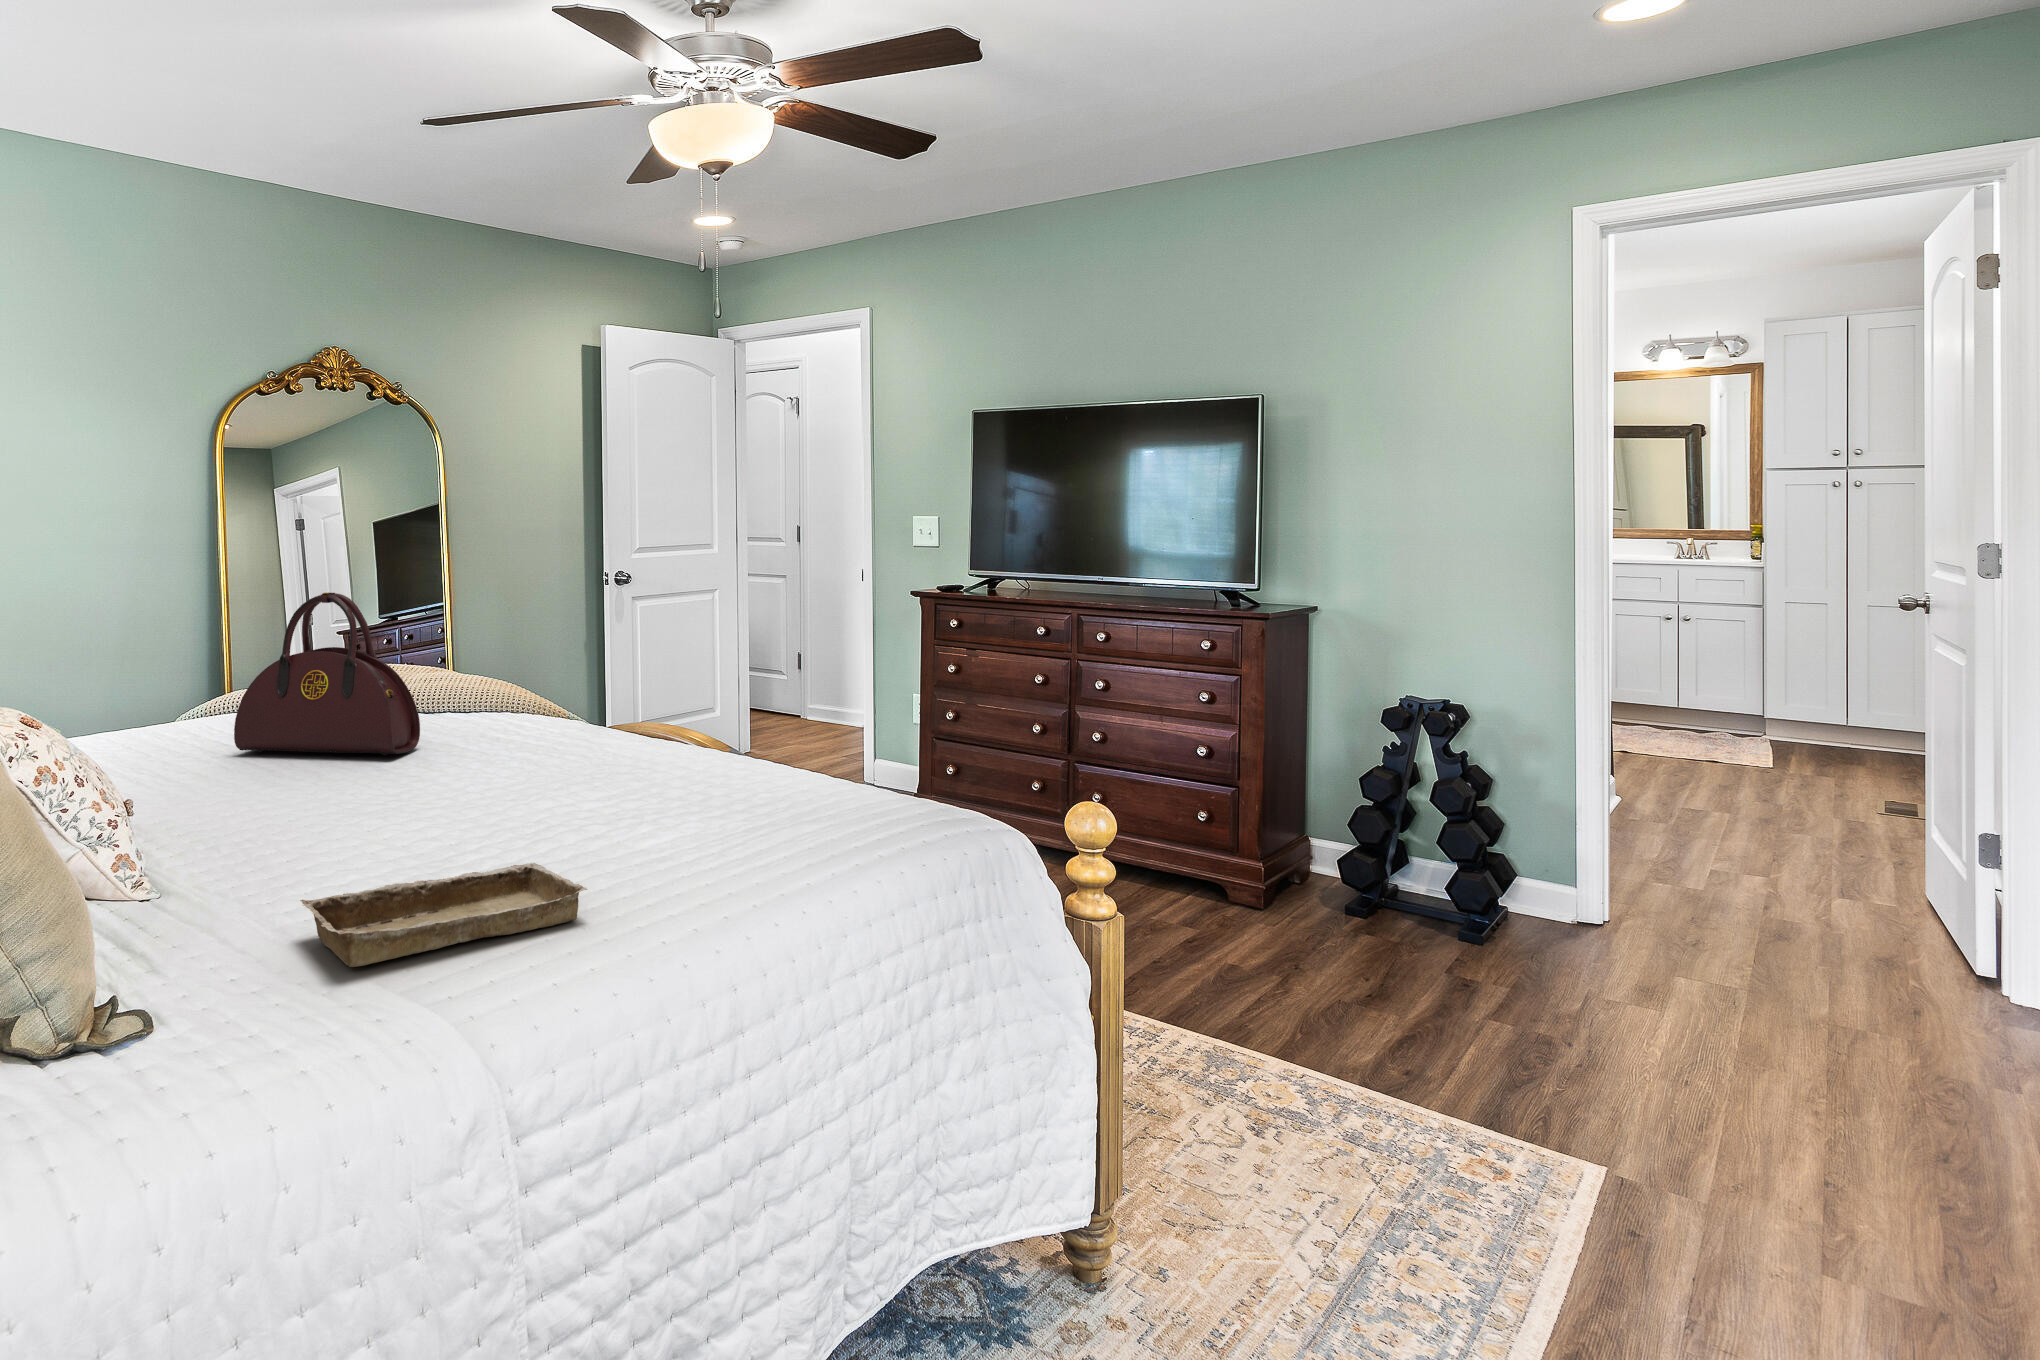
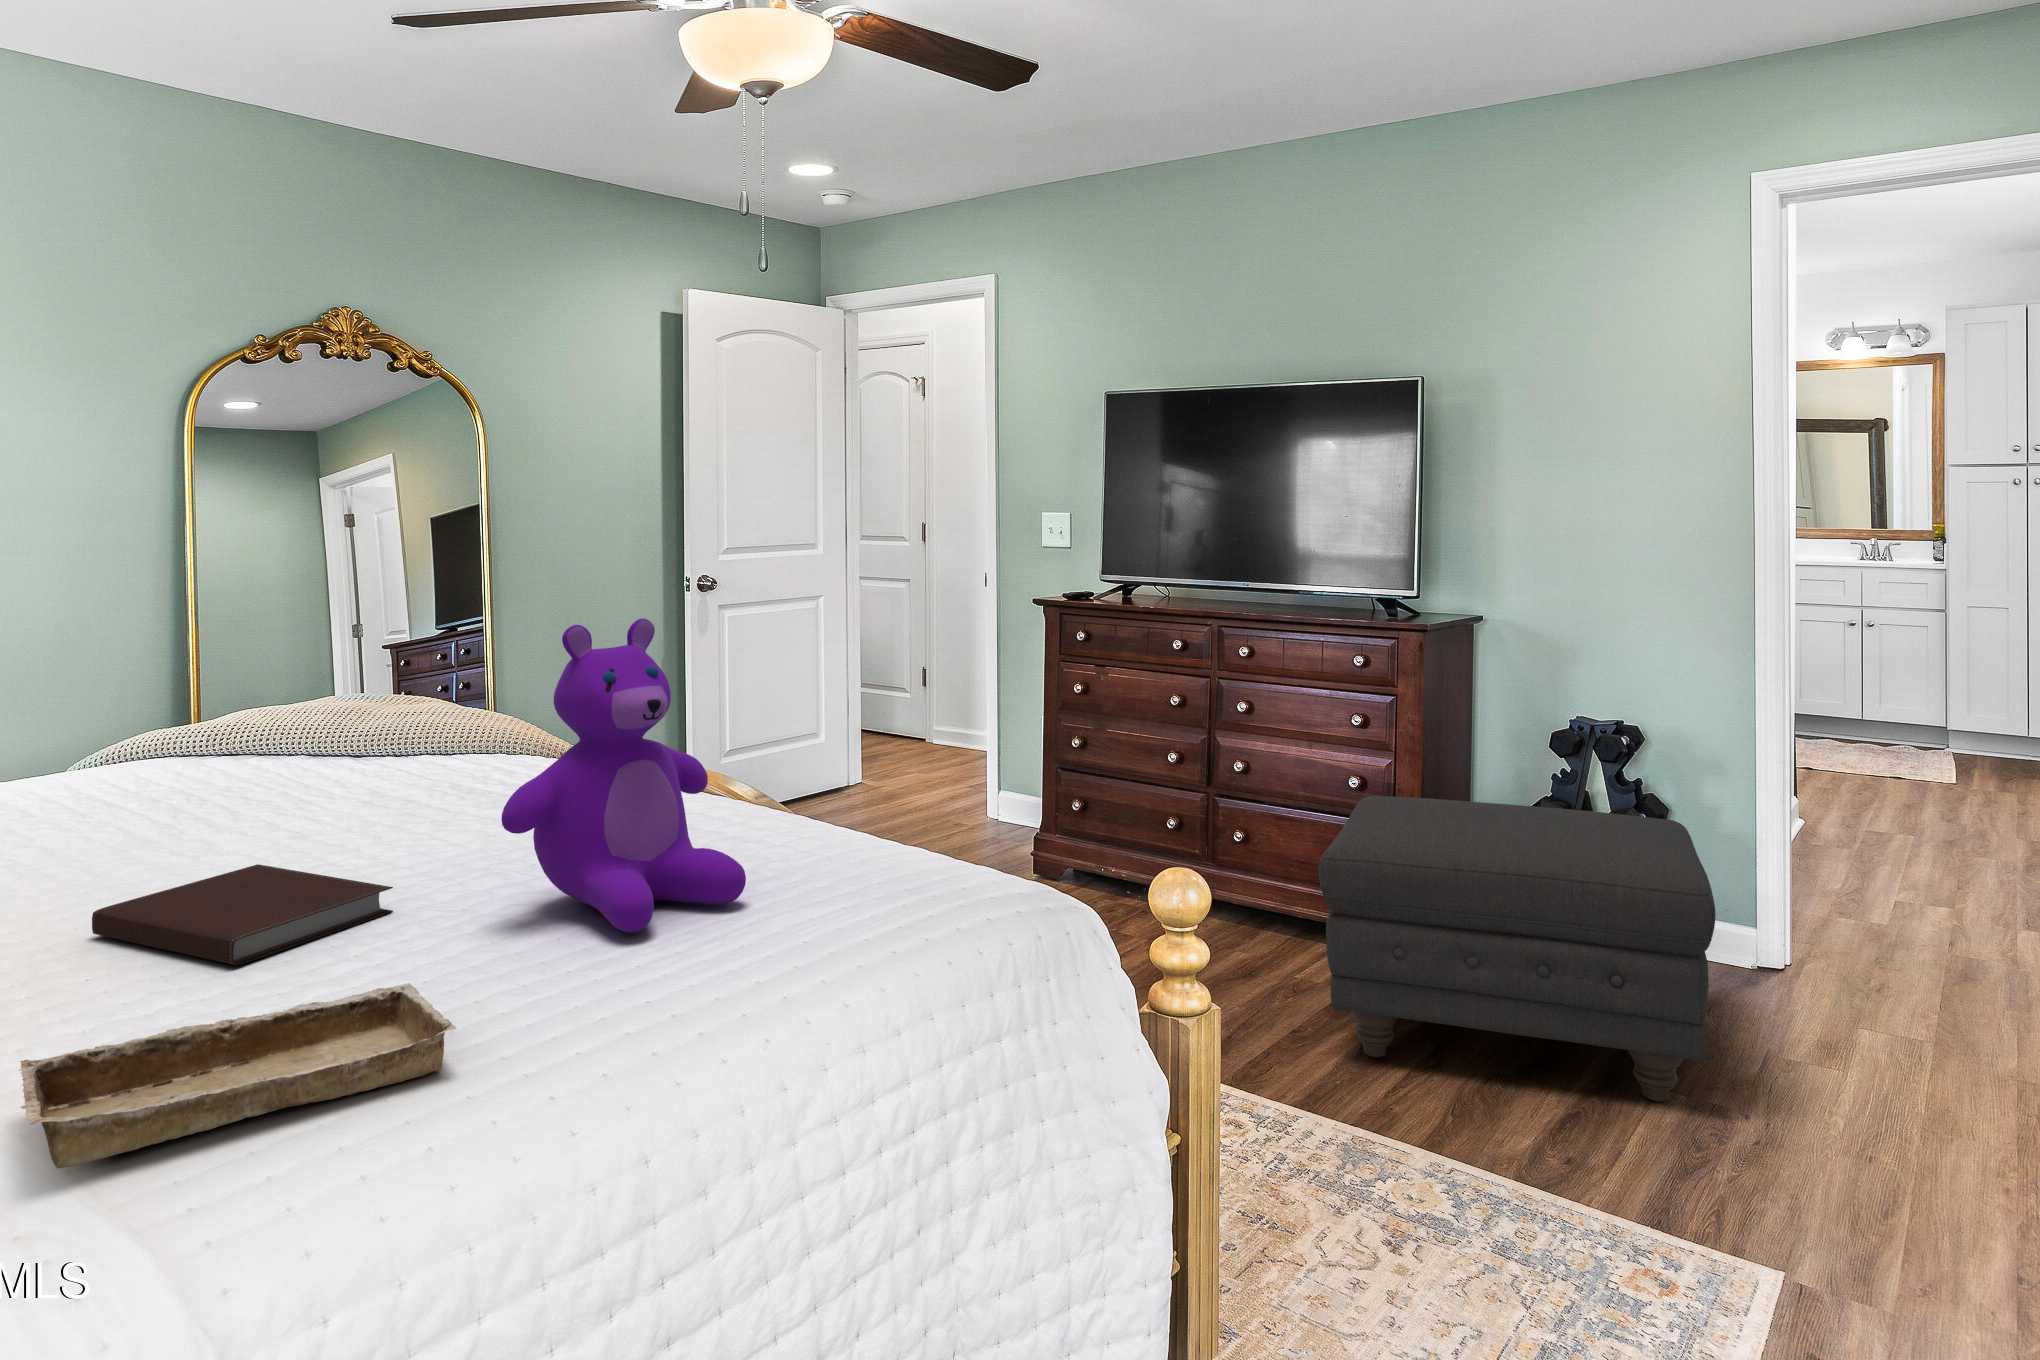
handbag: present [234,592,420,755] -> none [120,610,372,817]
teddy bear: none [568,598,748,837] -> present [501,618,746,932]
ottoman: none [1179,763,1540,1030] -> present [1319,796,1716,1102]
notebook: none [270,785,481,852] -> present [92,864,393,965]

